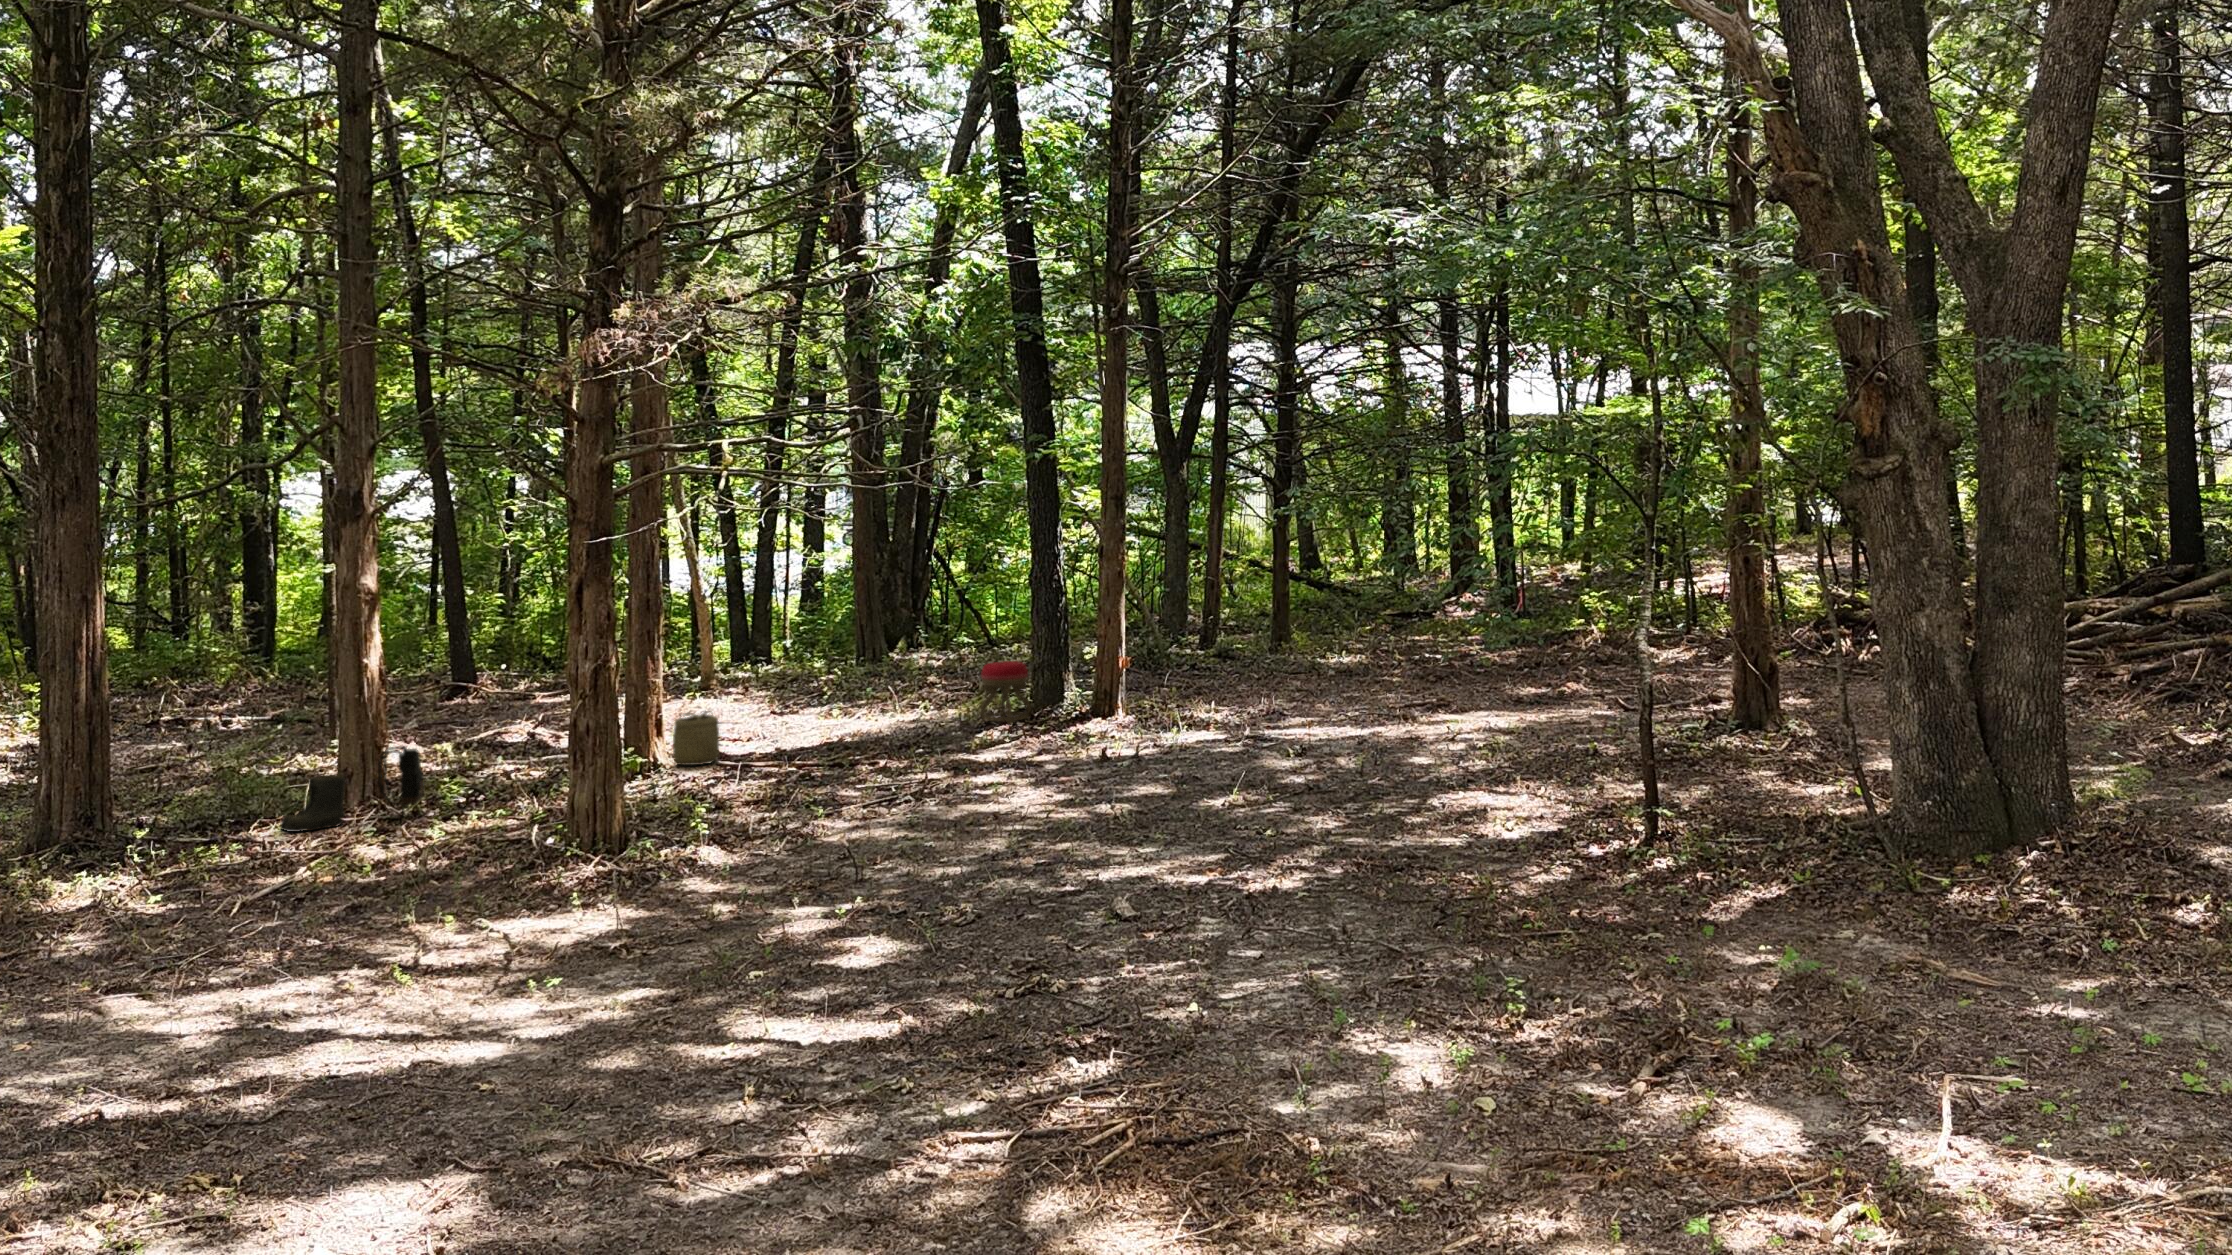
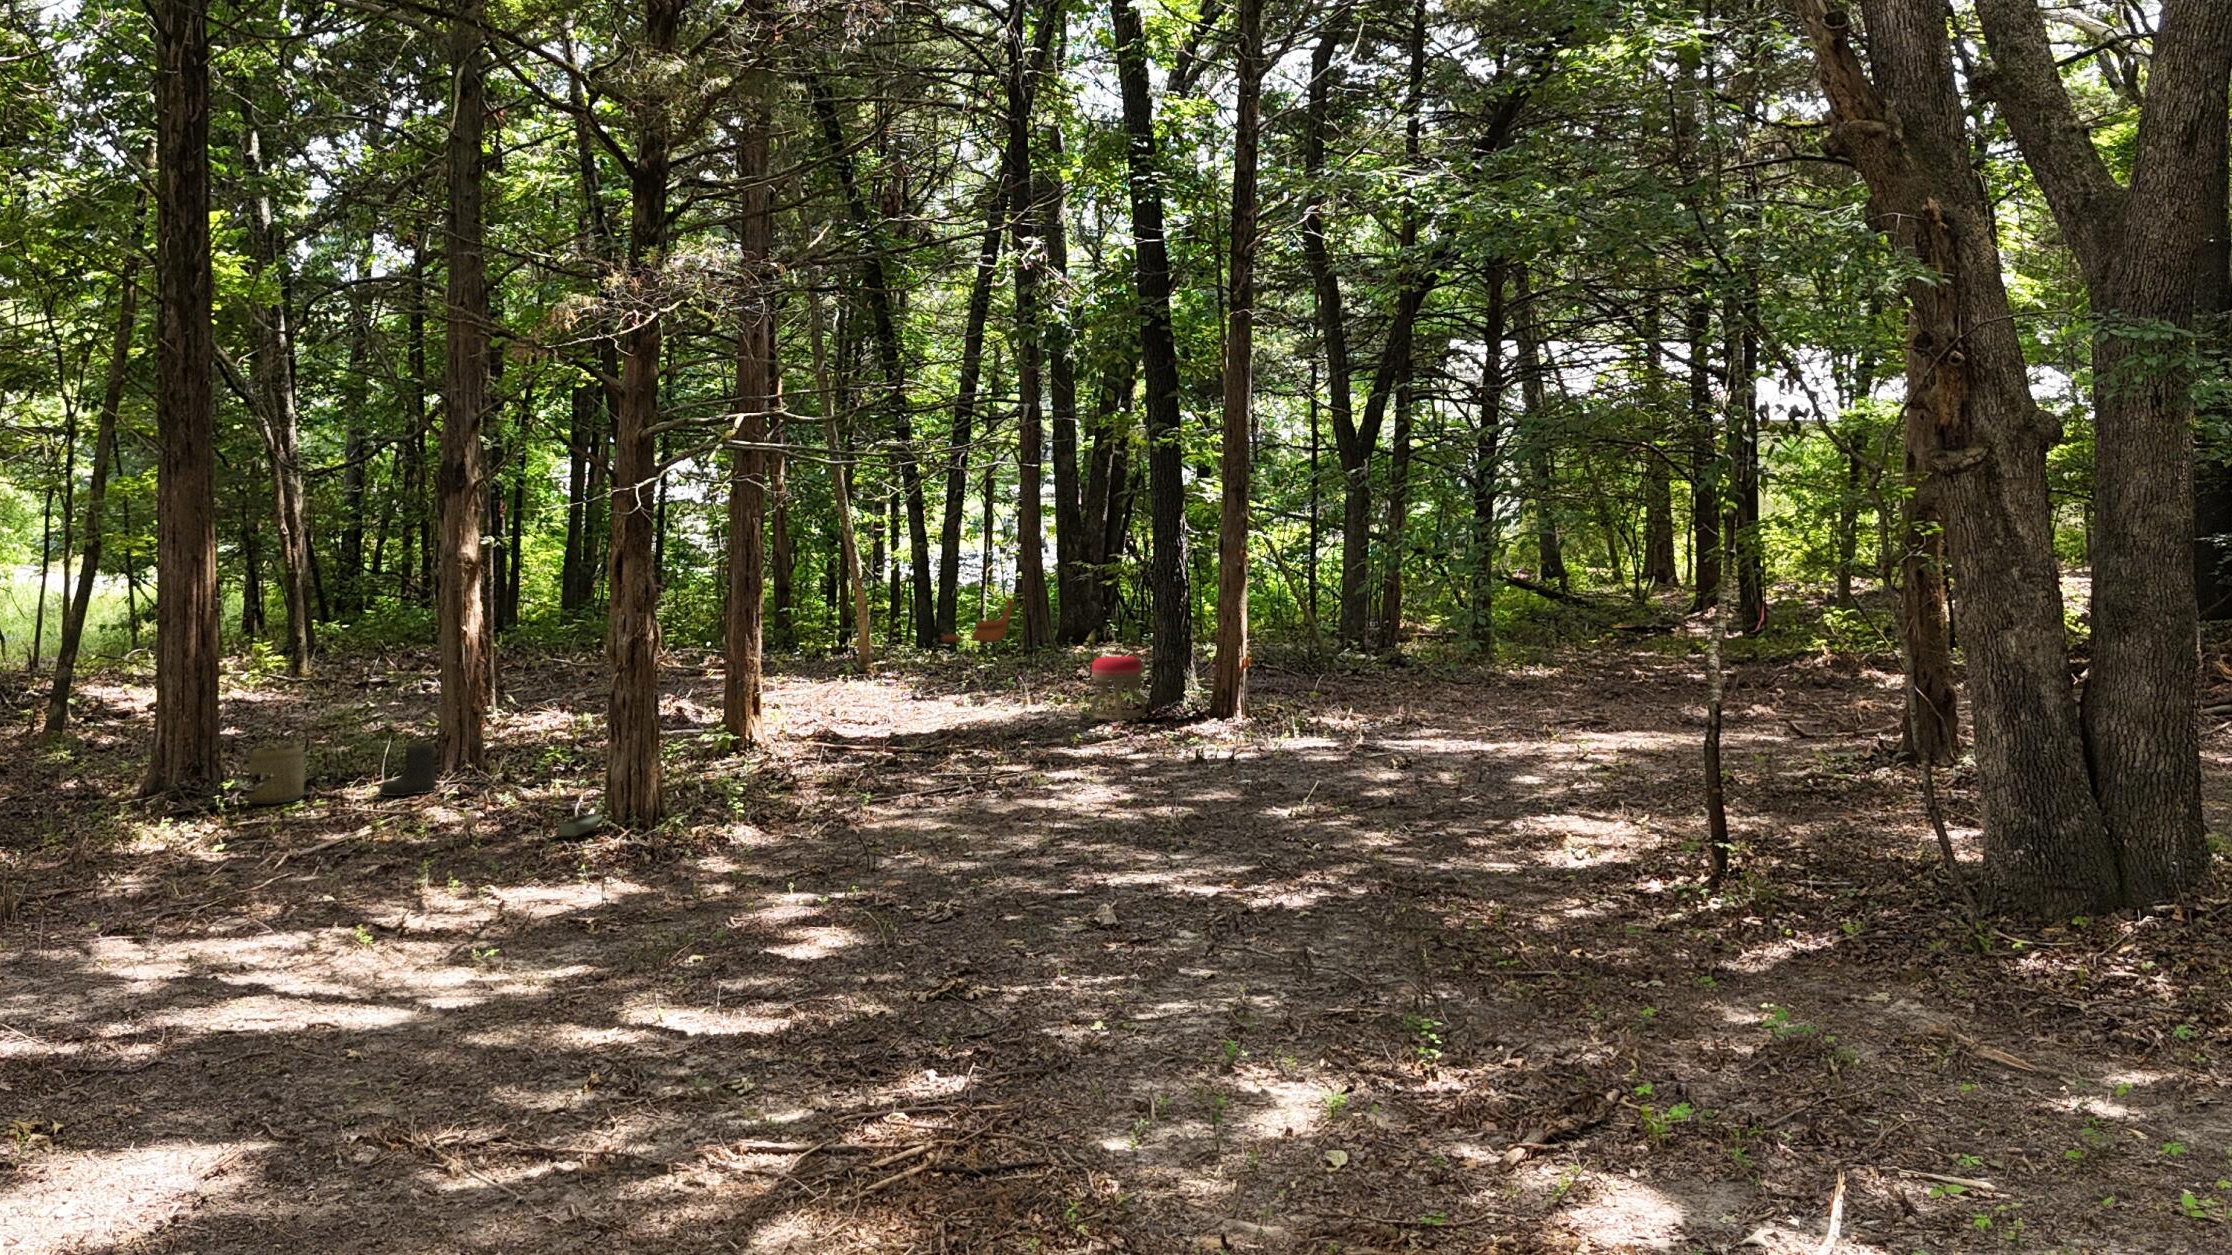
lounge chair: none [778,601,856,661] -> present [942,598,1014,654]
basket: present [673,711,719,765] -> present [248,740,305,804]
backpack: present [378,746,424,817] -> none [465,718,513,788]
toolbox: none [526,839,576,865] -> present [559,814,601,836]

